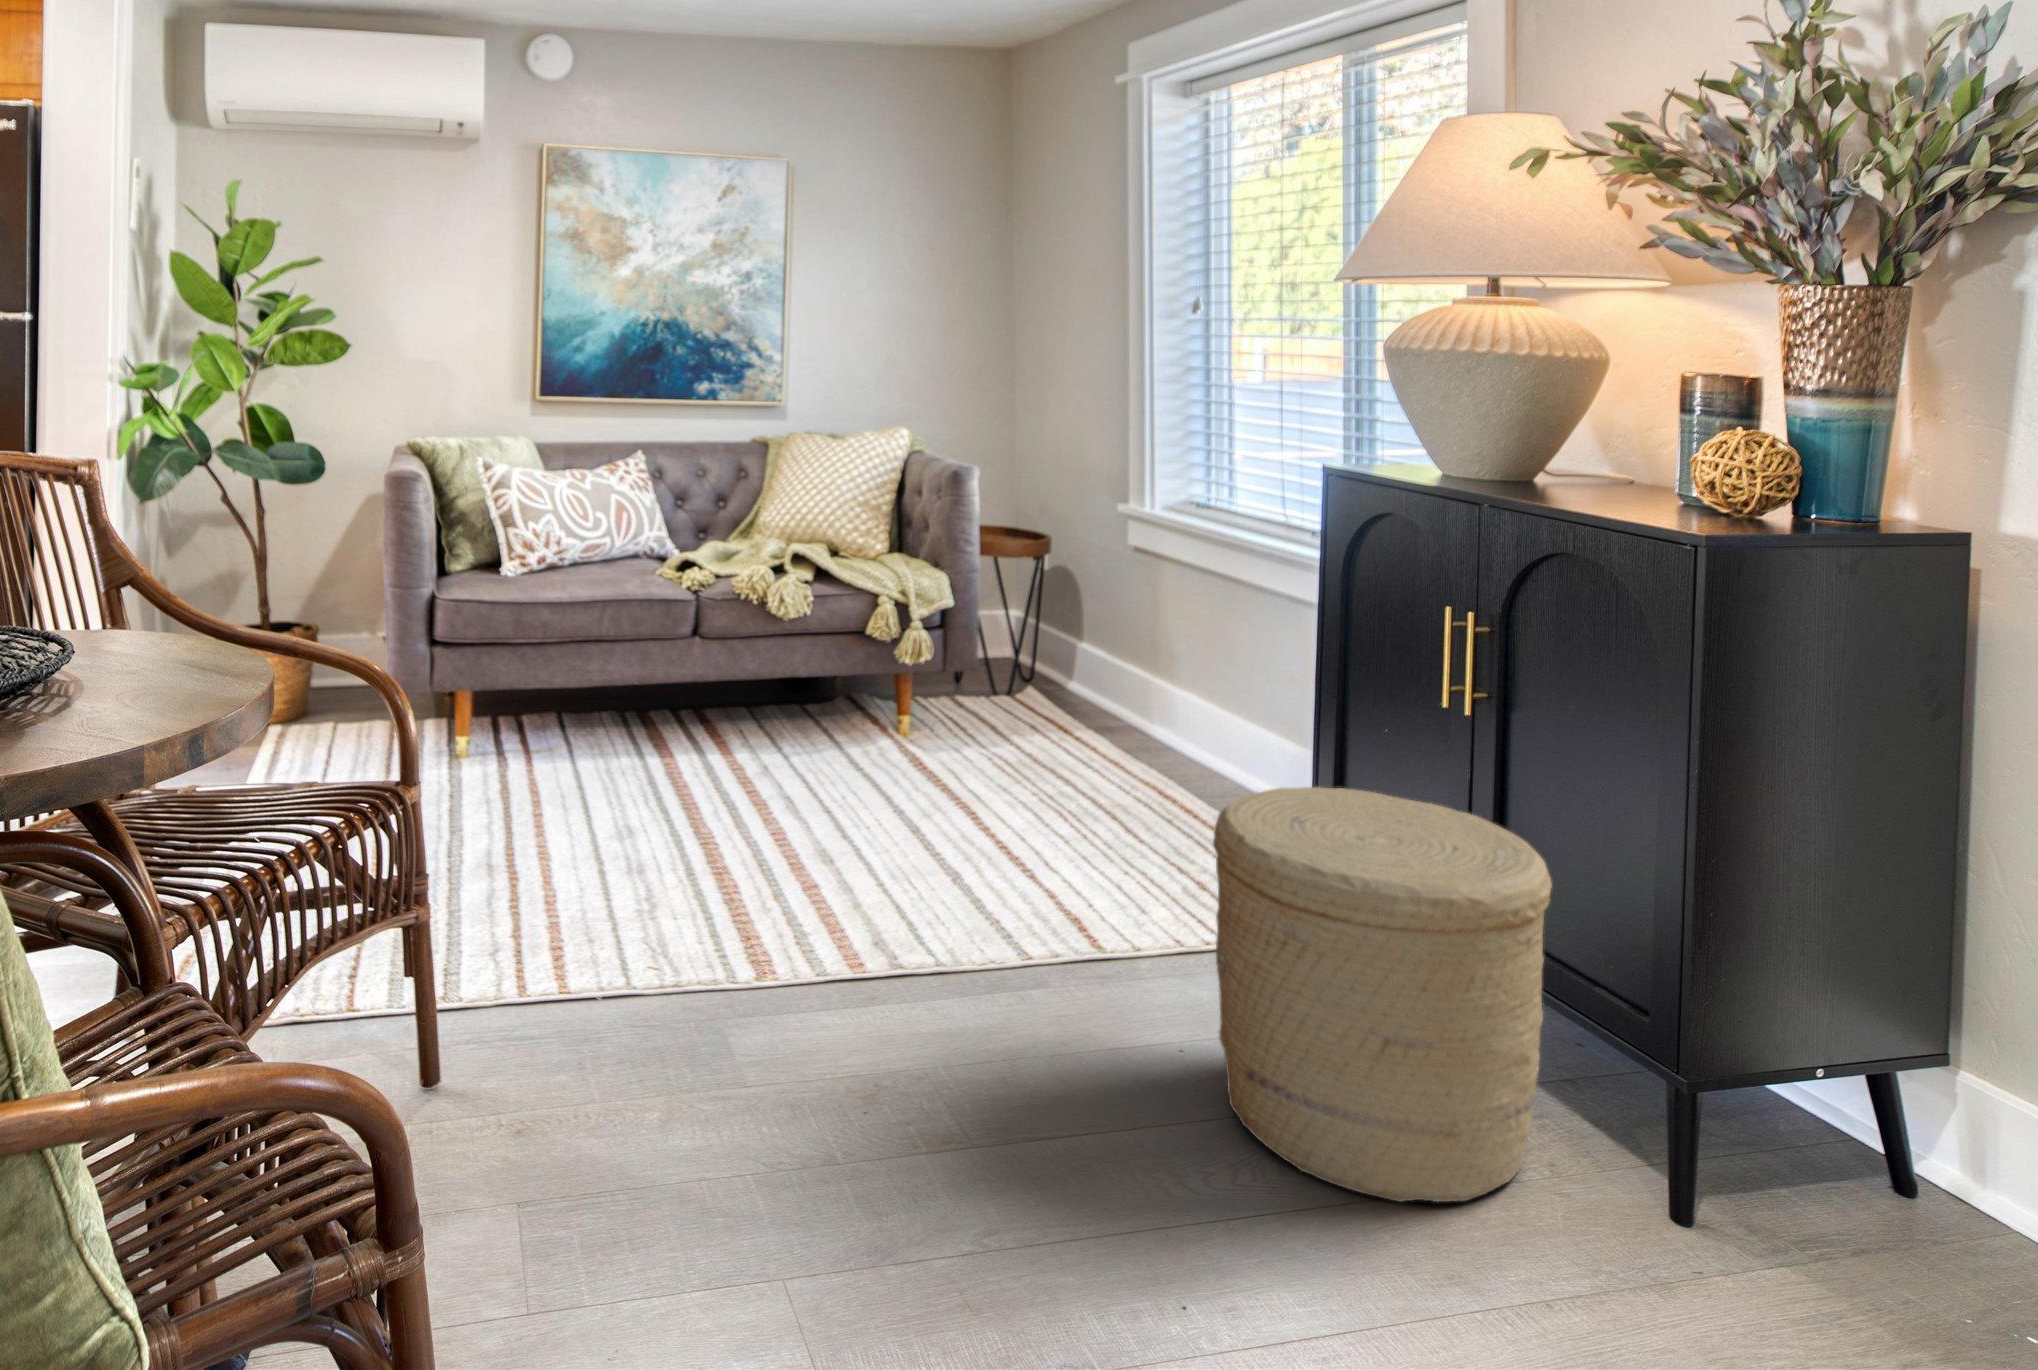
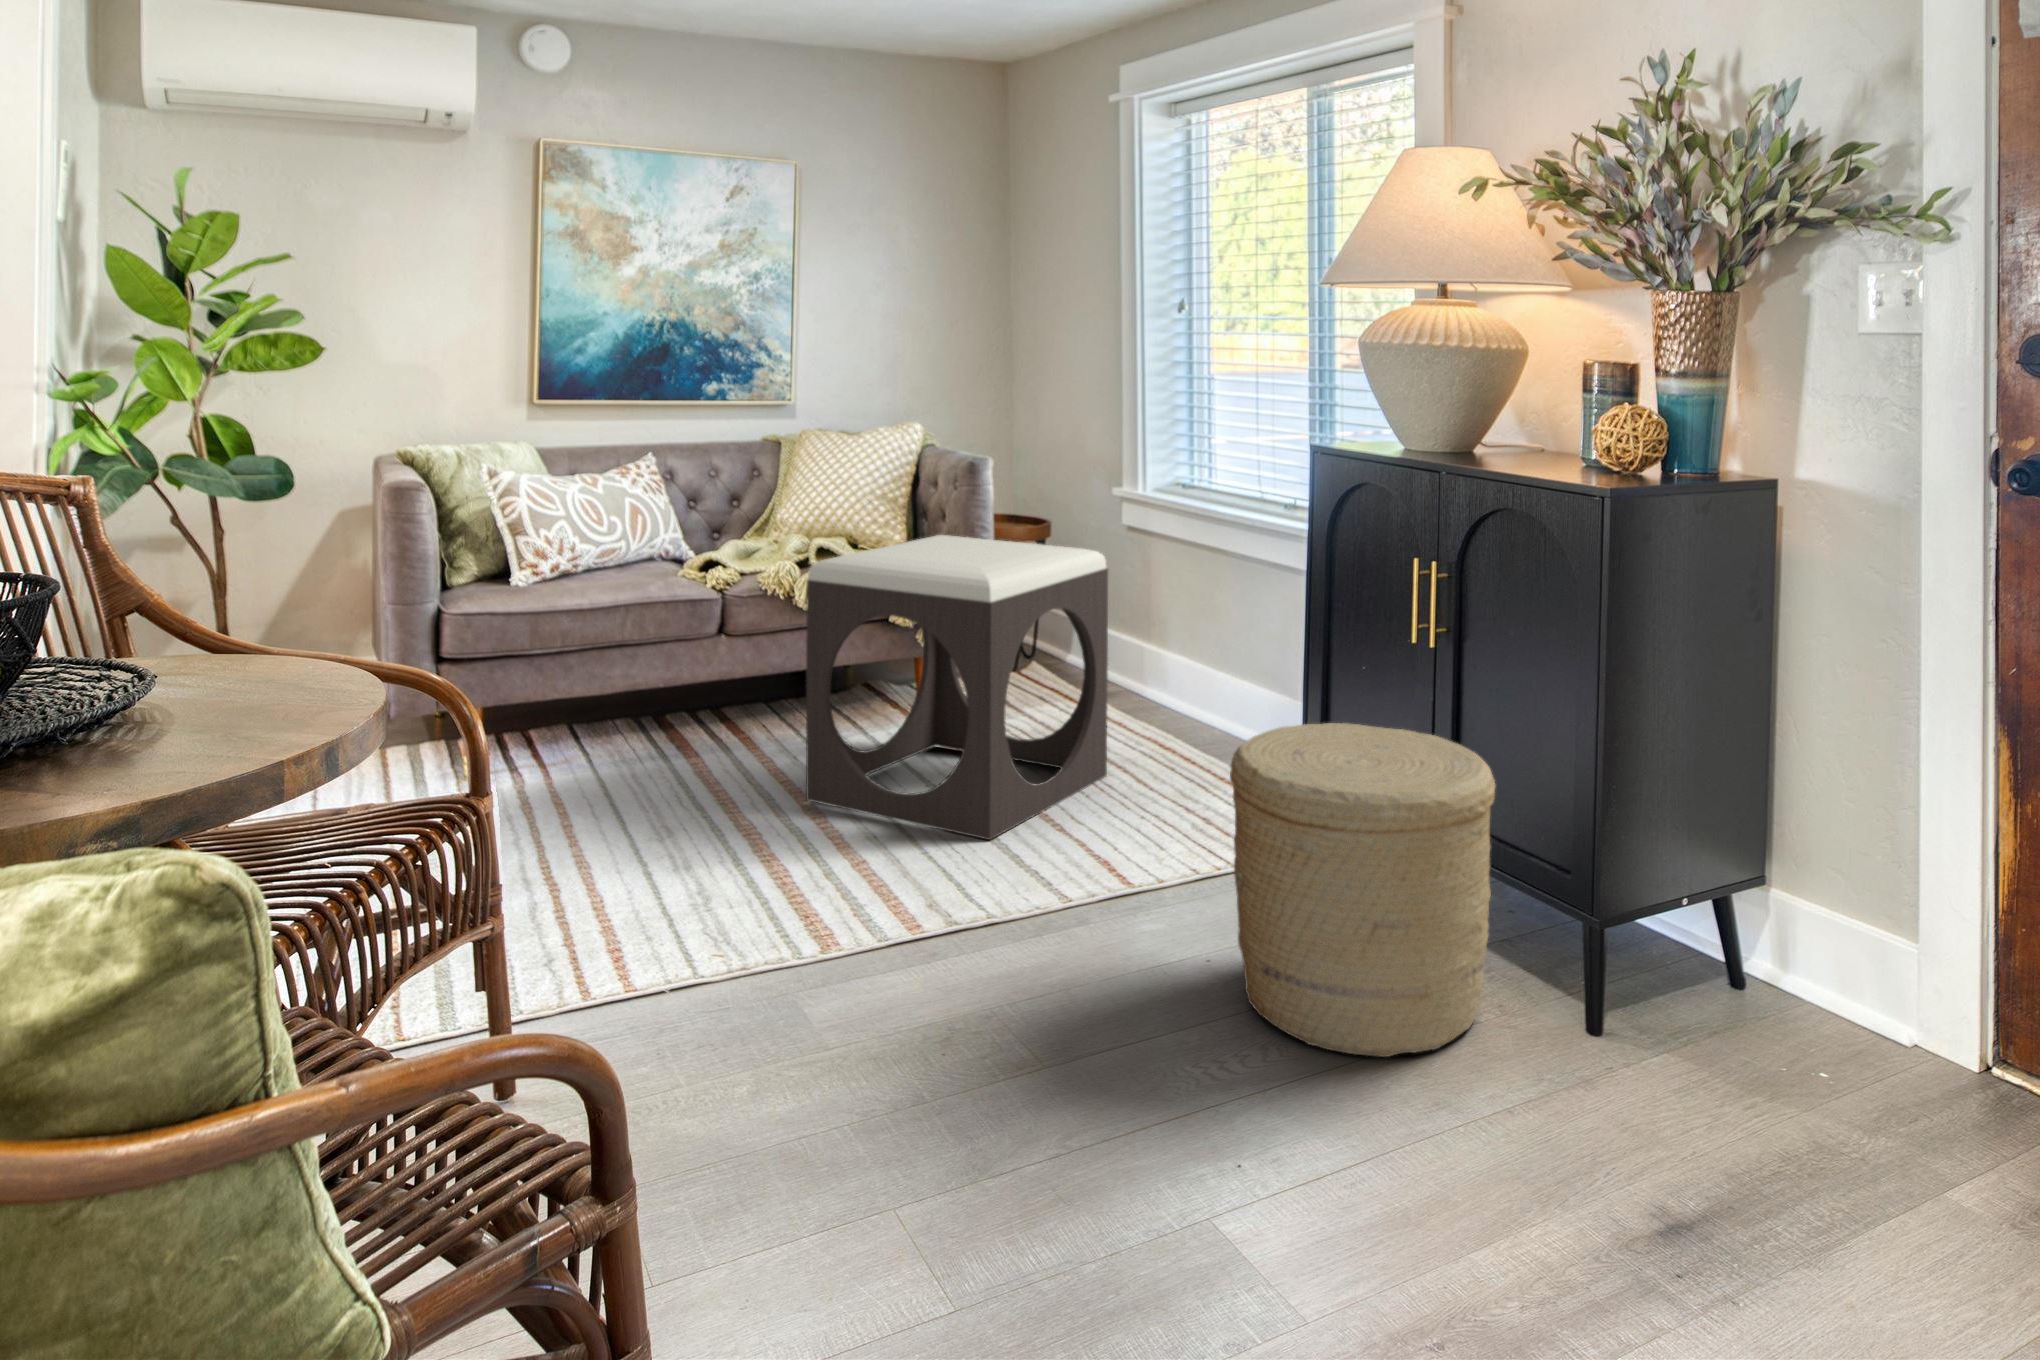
footstool: none [768,545,1098,878] -> present [806,535,1108,840]

